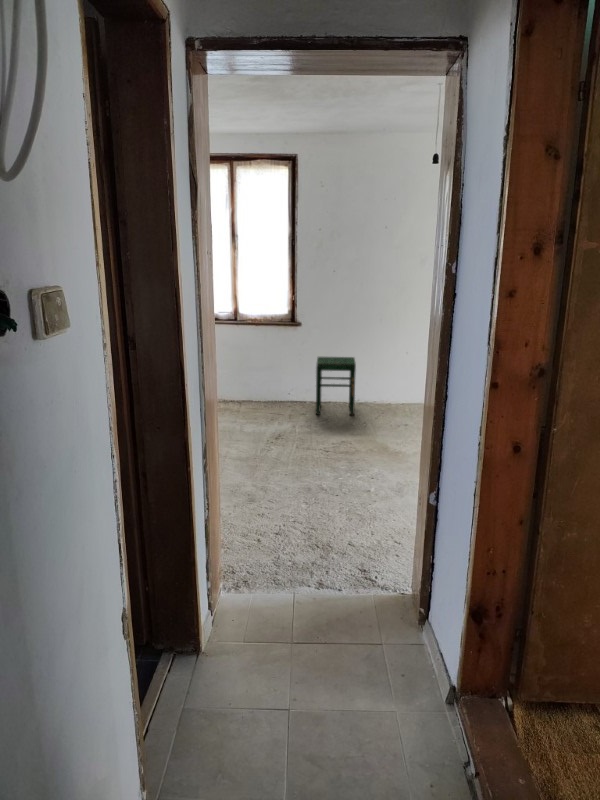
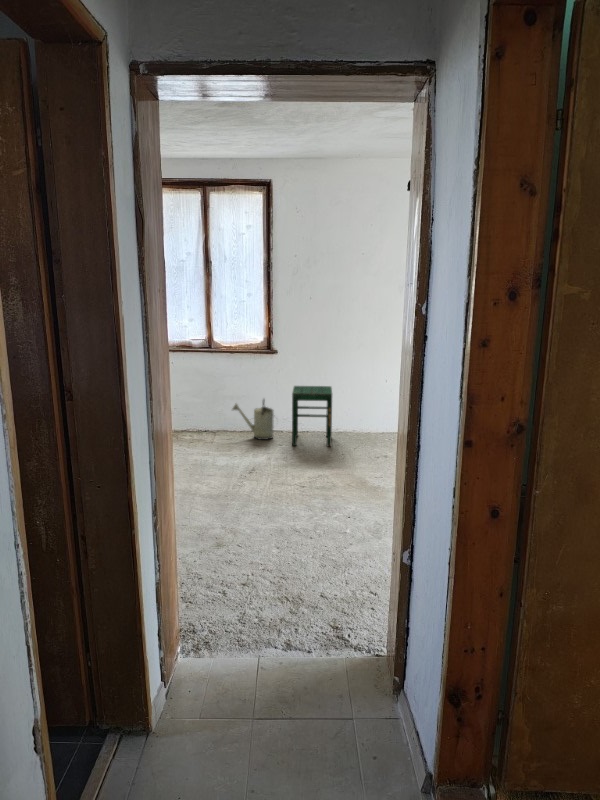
watering can: none [257,369,302,409] -> present [233,400,274,440]

